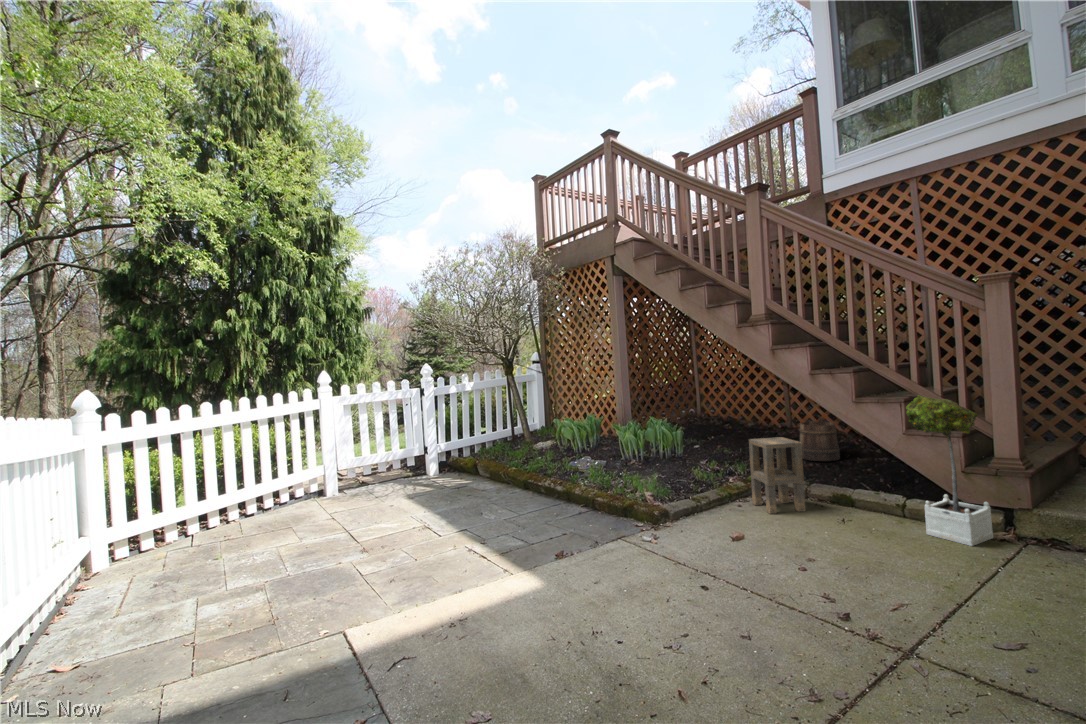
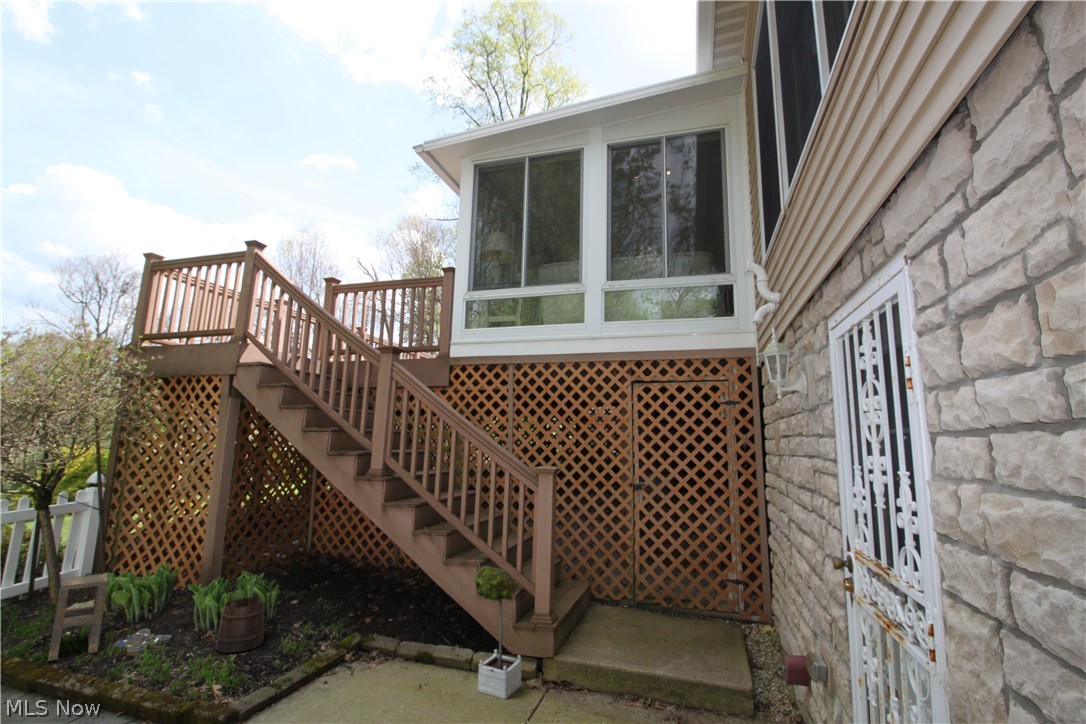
bucket: present [799,418,840,461] -> present [215,593,264,653]
side table: present [749,437,805,514] -> present [48,573,108,661]

